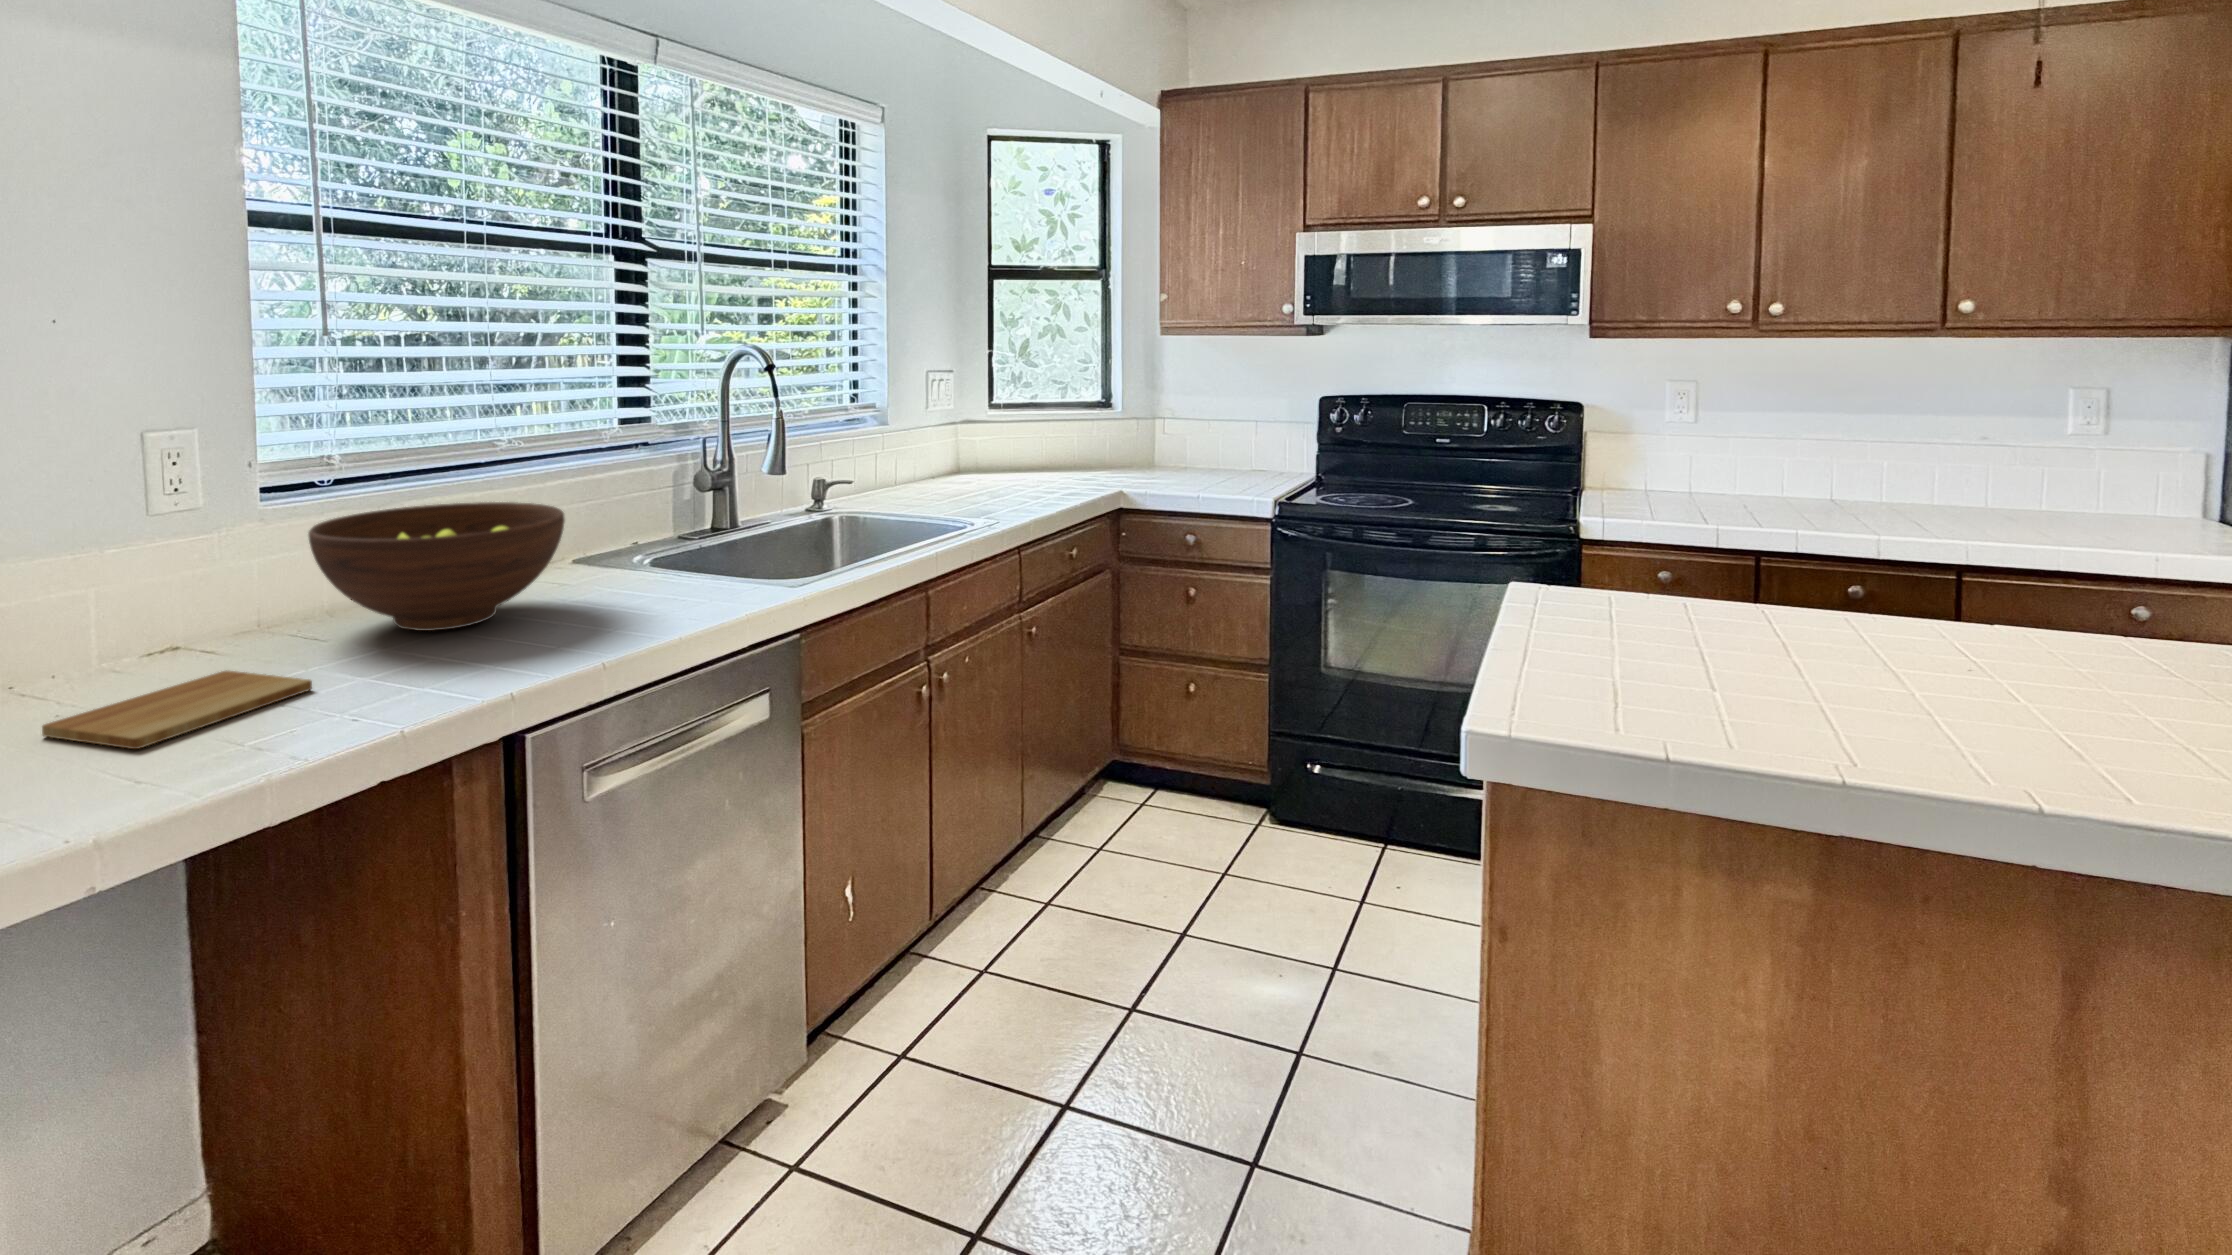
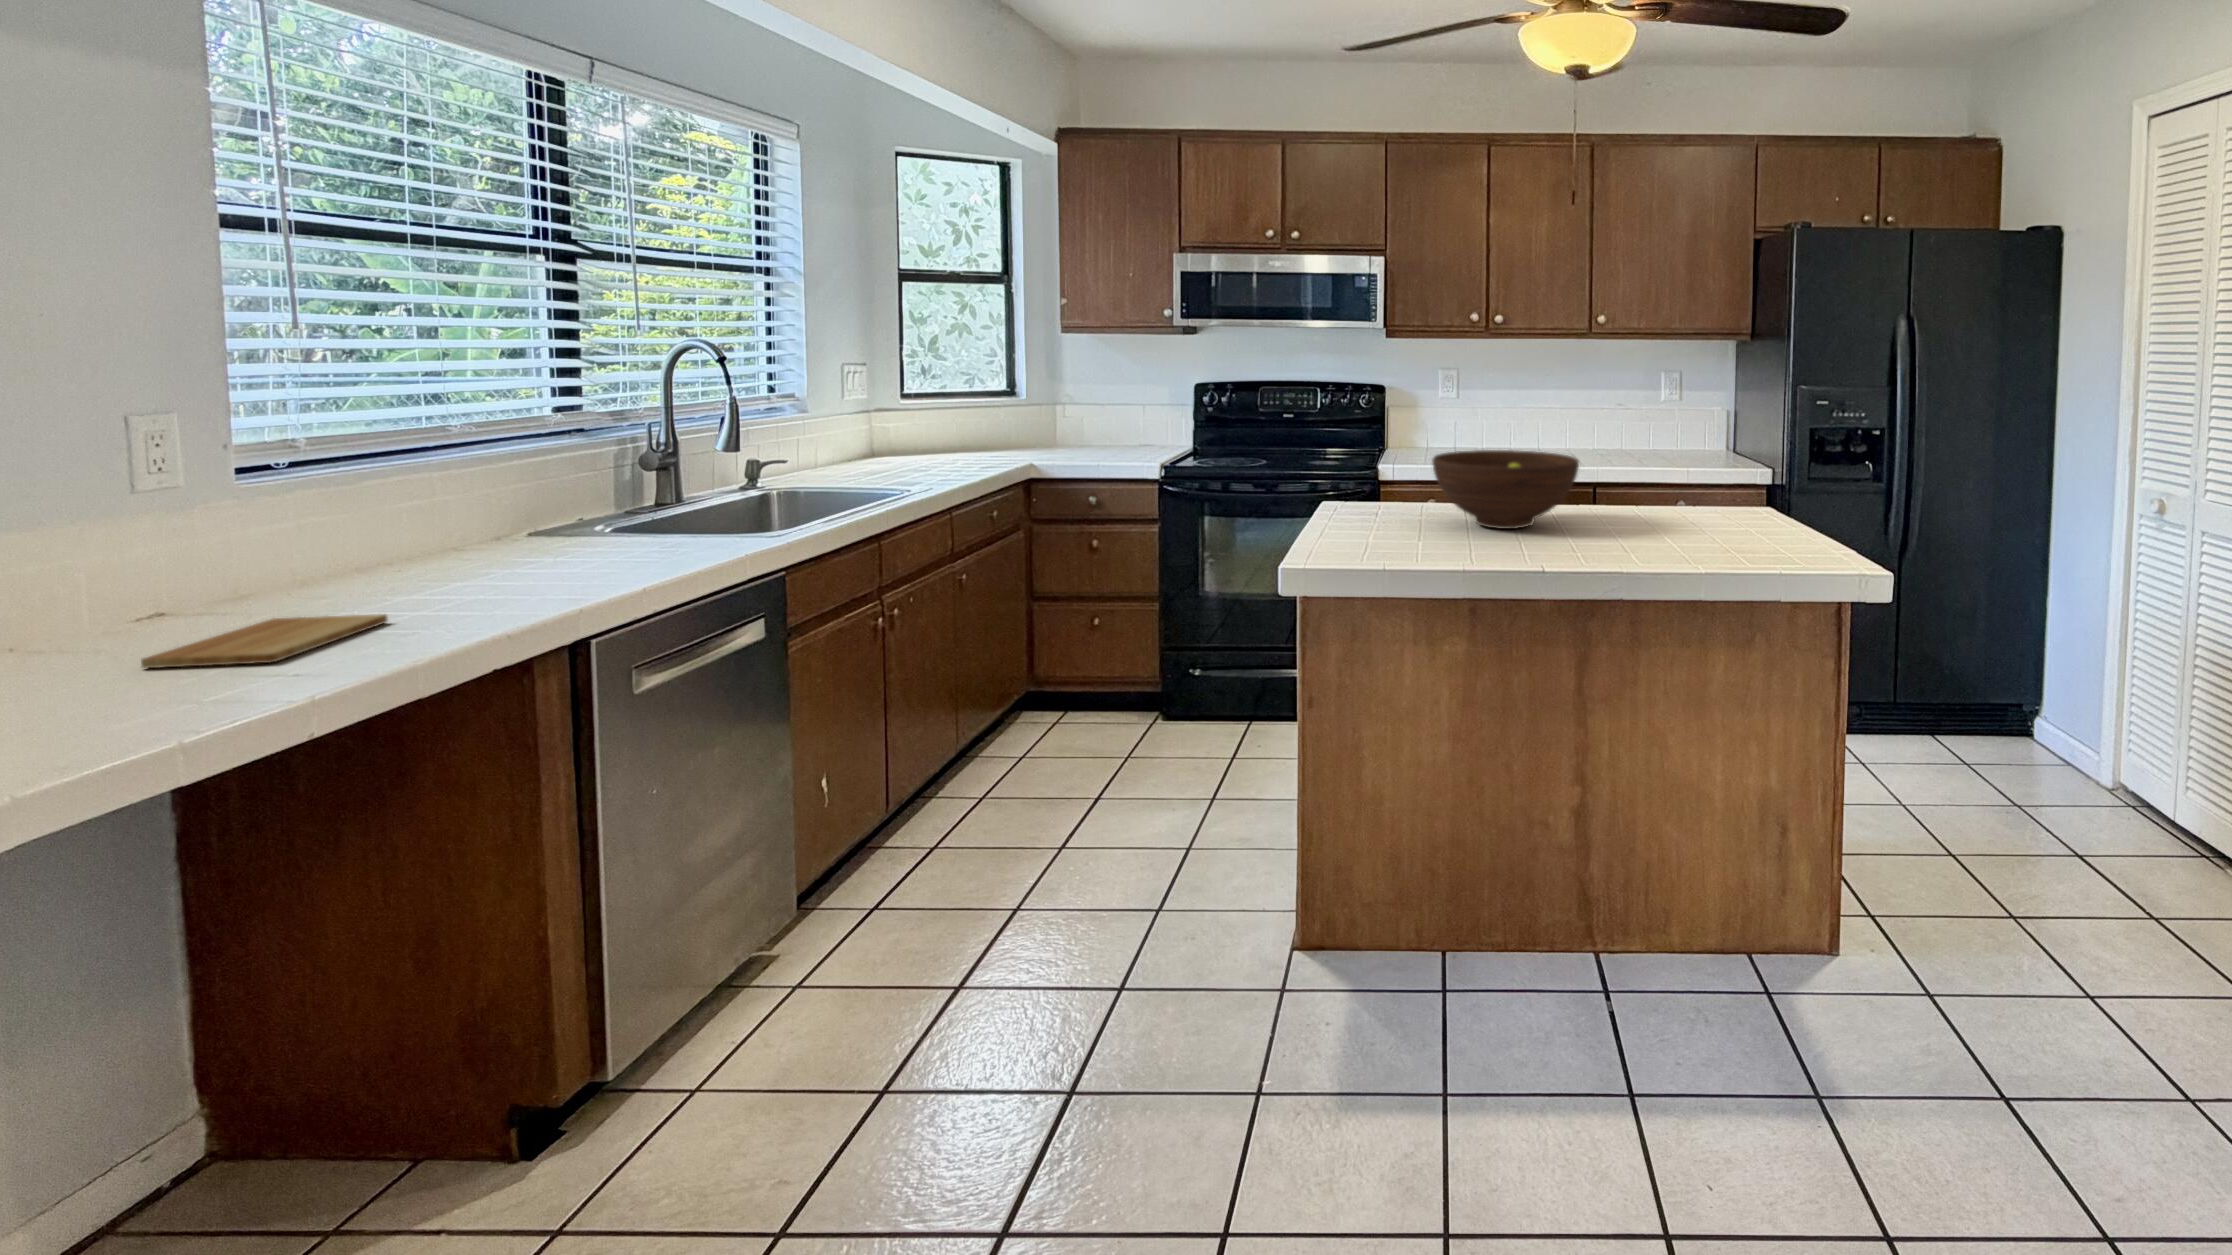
fruit bowl: present [308,502,565,631] -> present [1432,450,1579,529]

